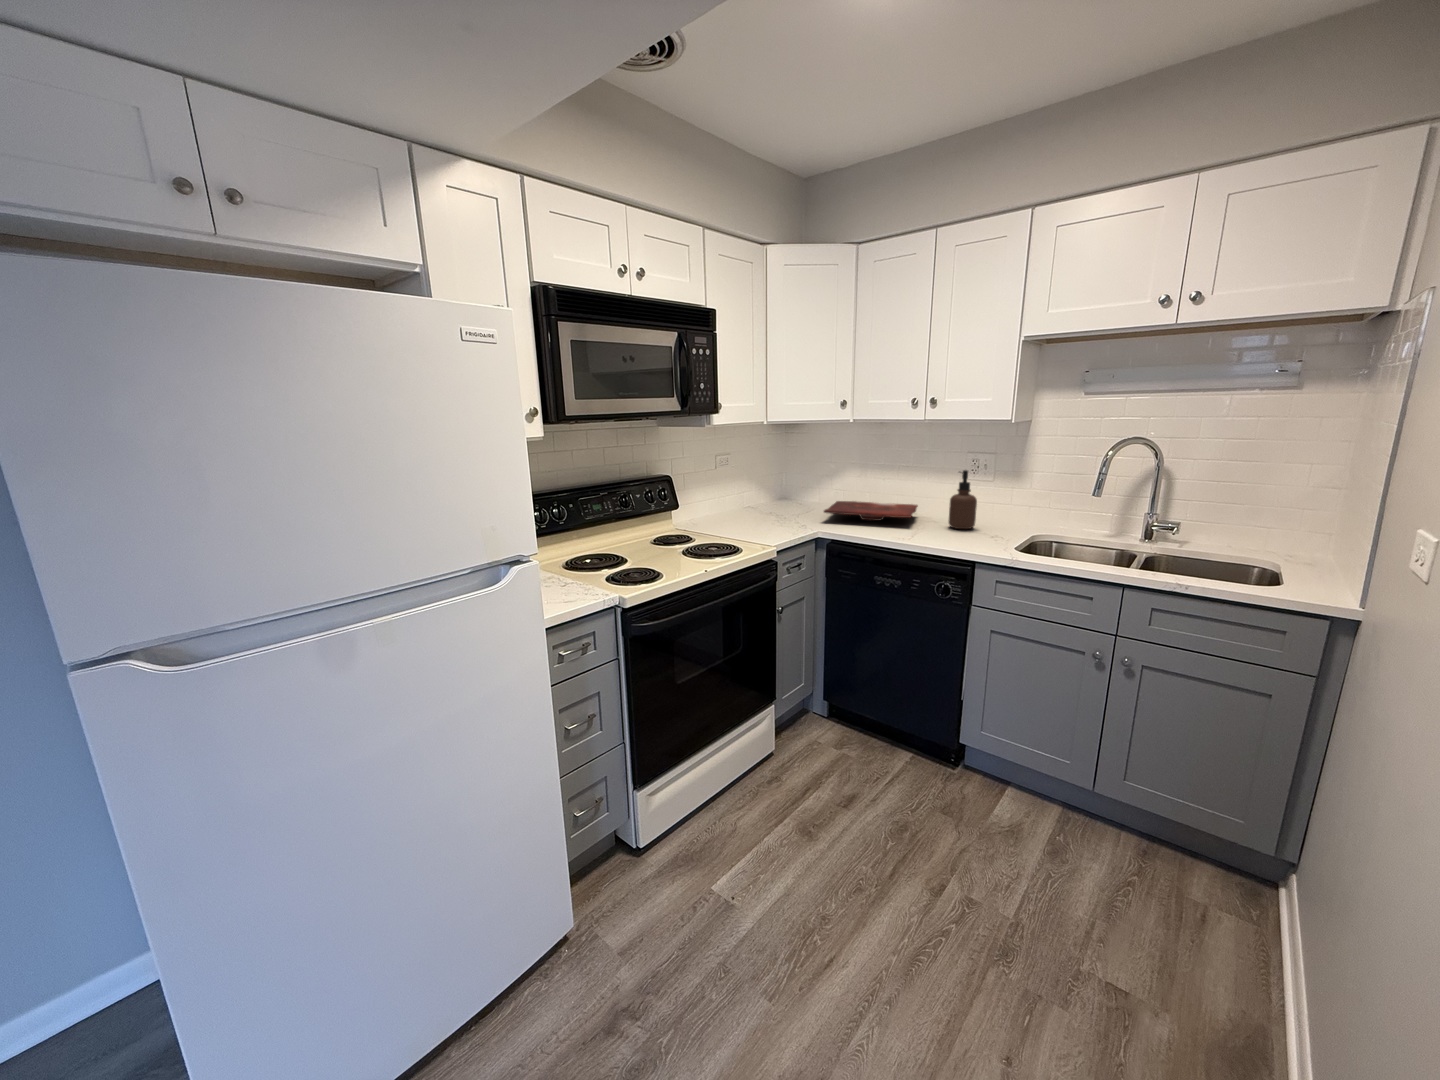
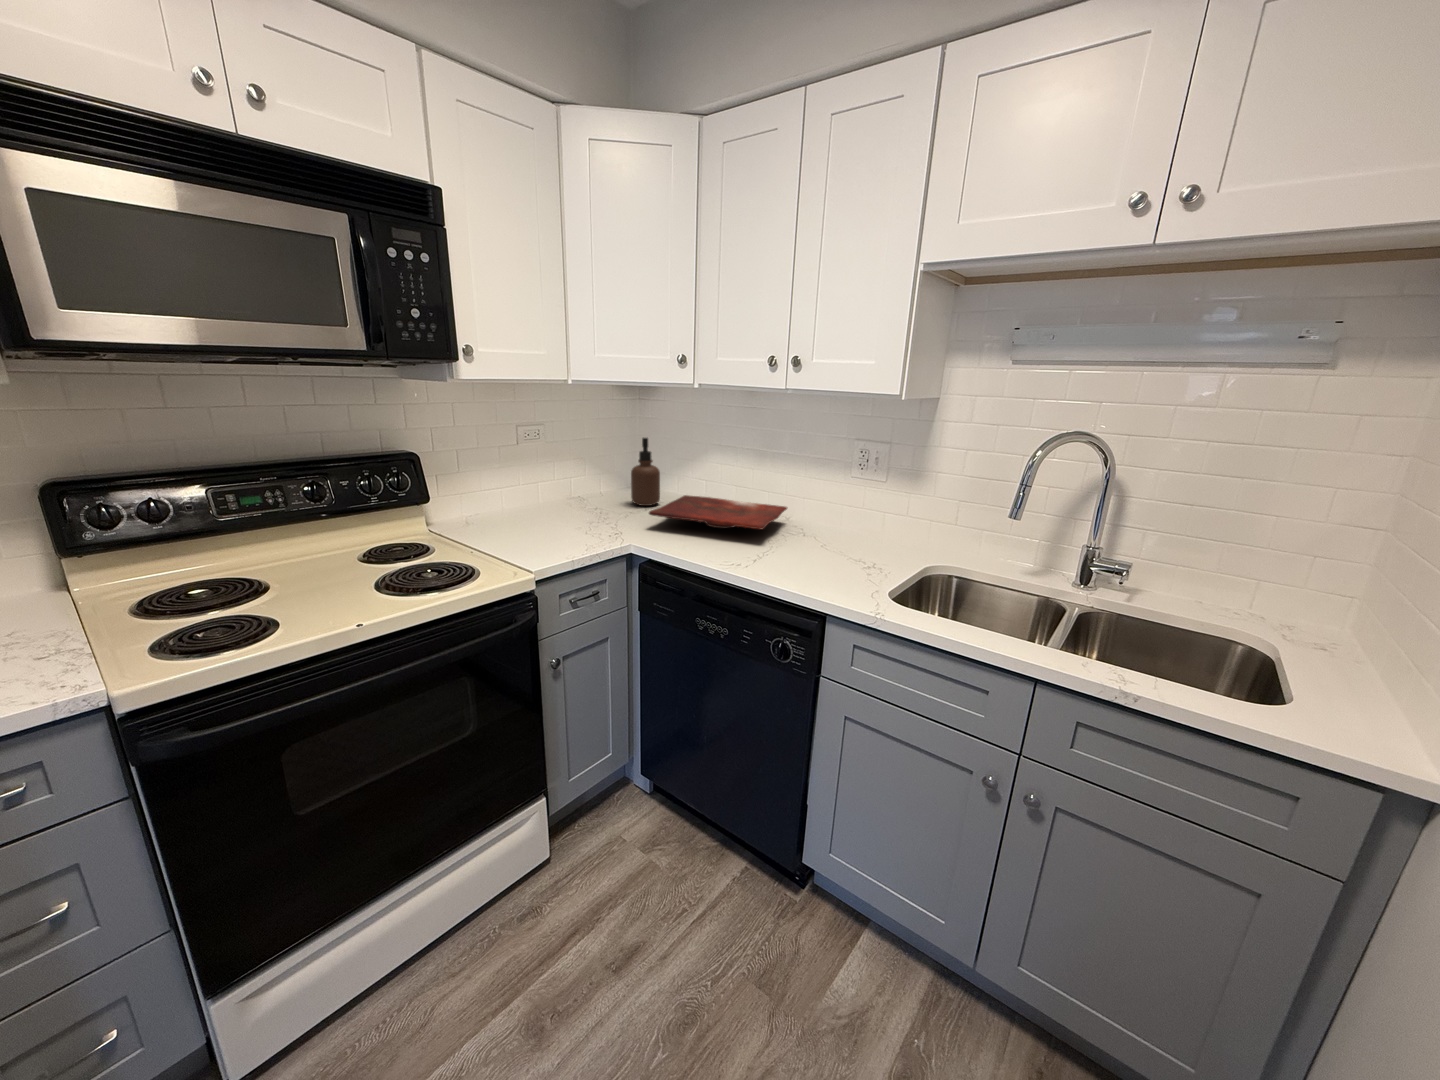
soap dispenser: present [949,470,977,529] -> present [631,438,660,506]

